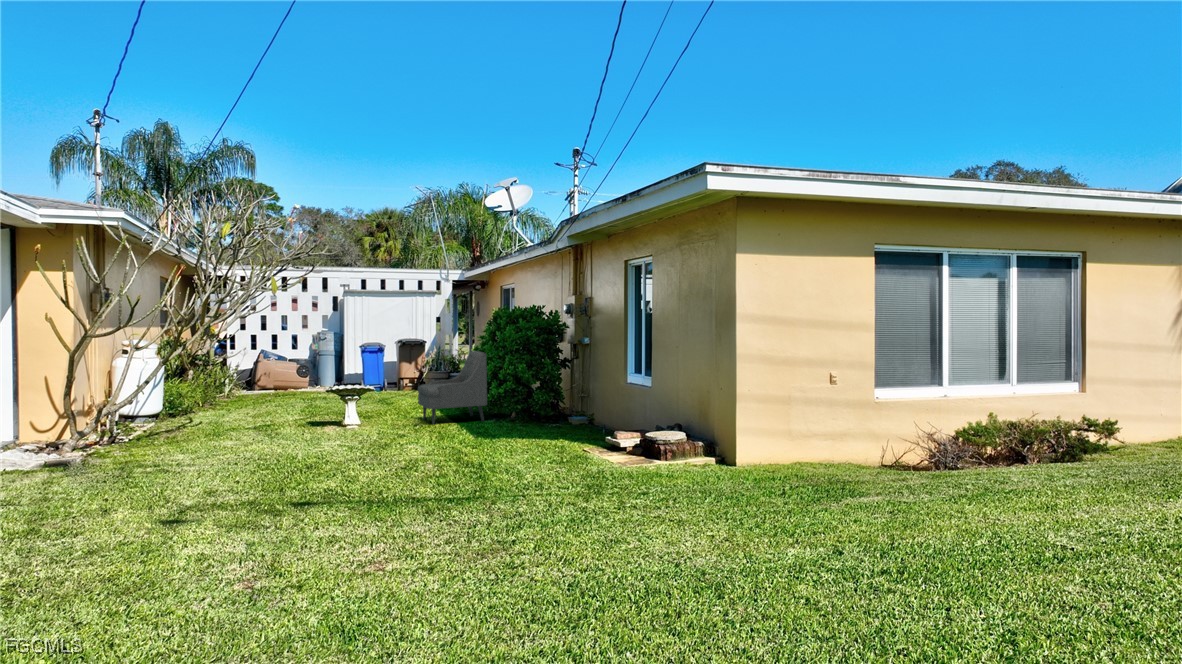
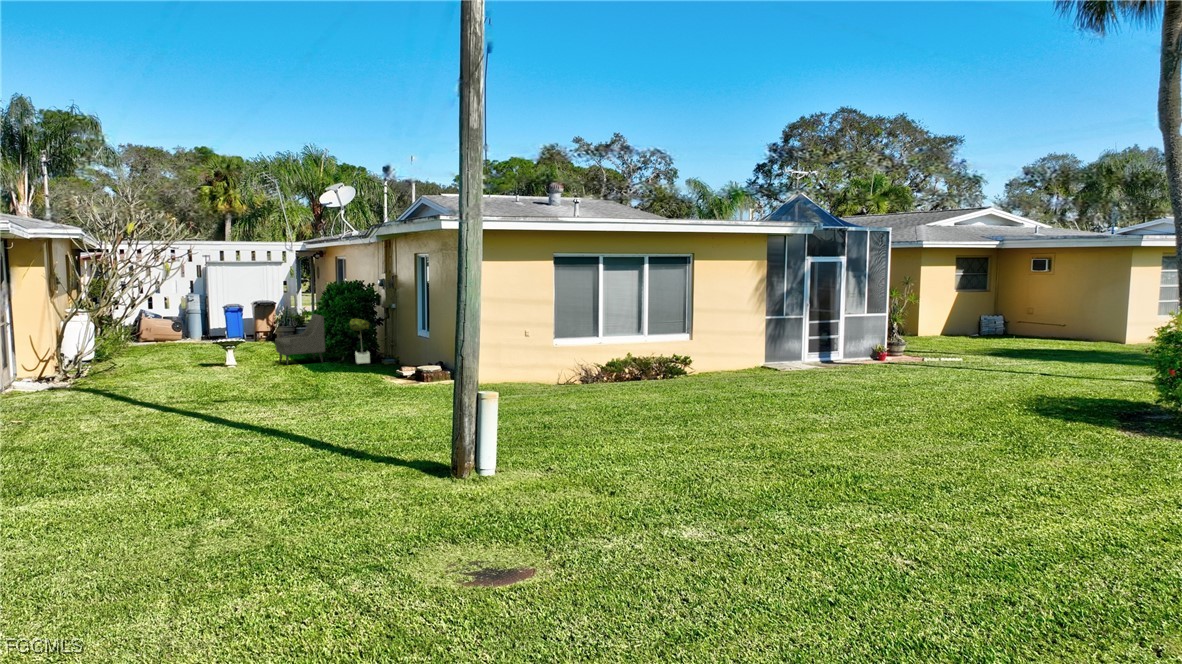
potted tree: none [523,356,552,424] -> present [350,319,370,363]

